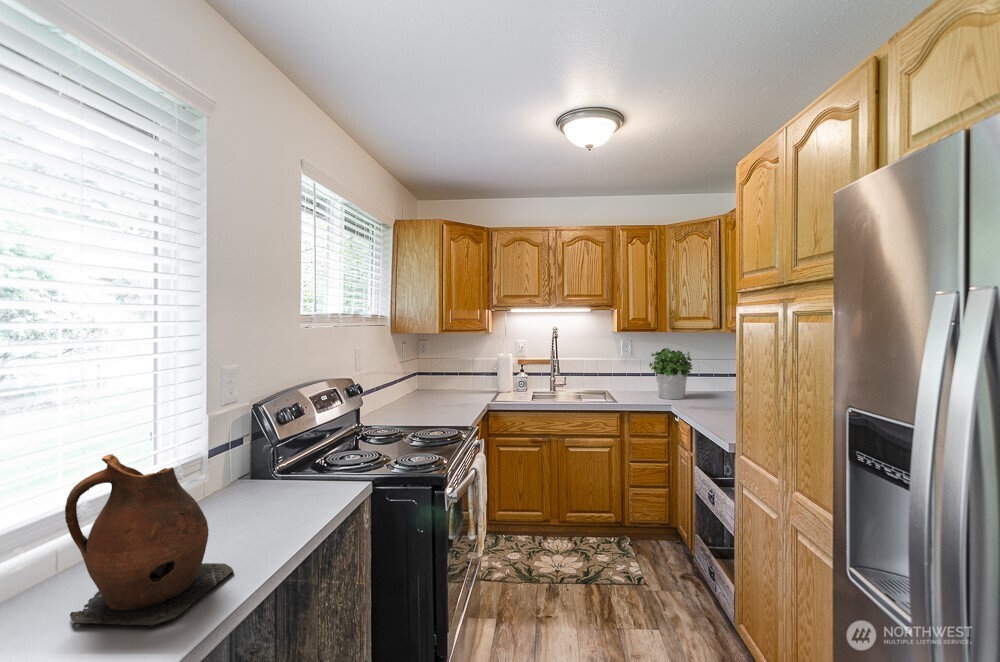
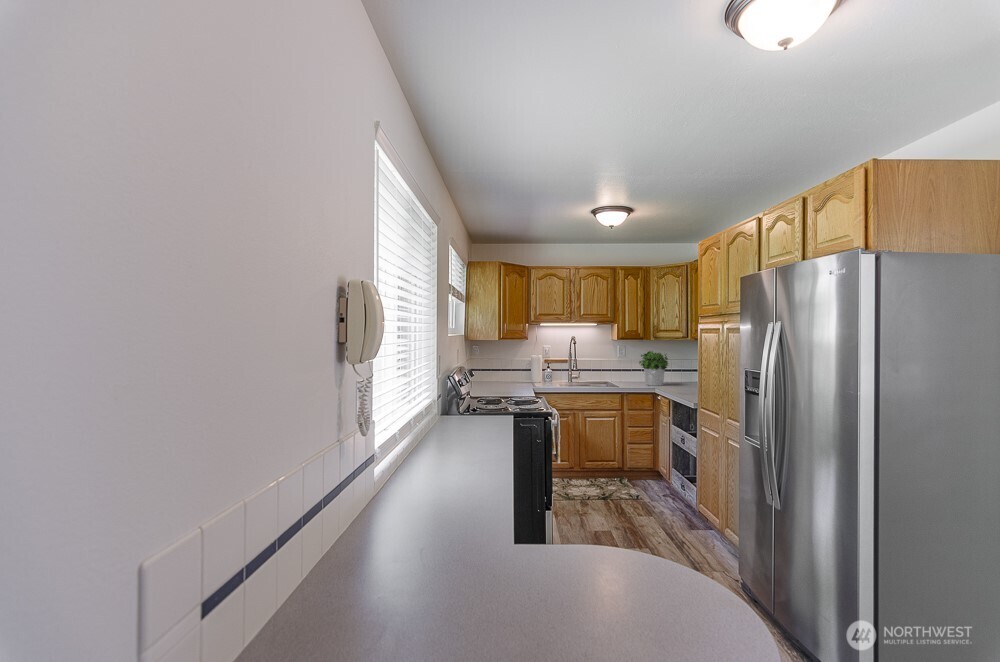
ceramic pitcher: present [65,454,234,628] -> none [447,382,493,445]

